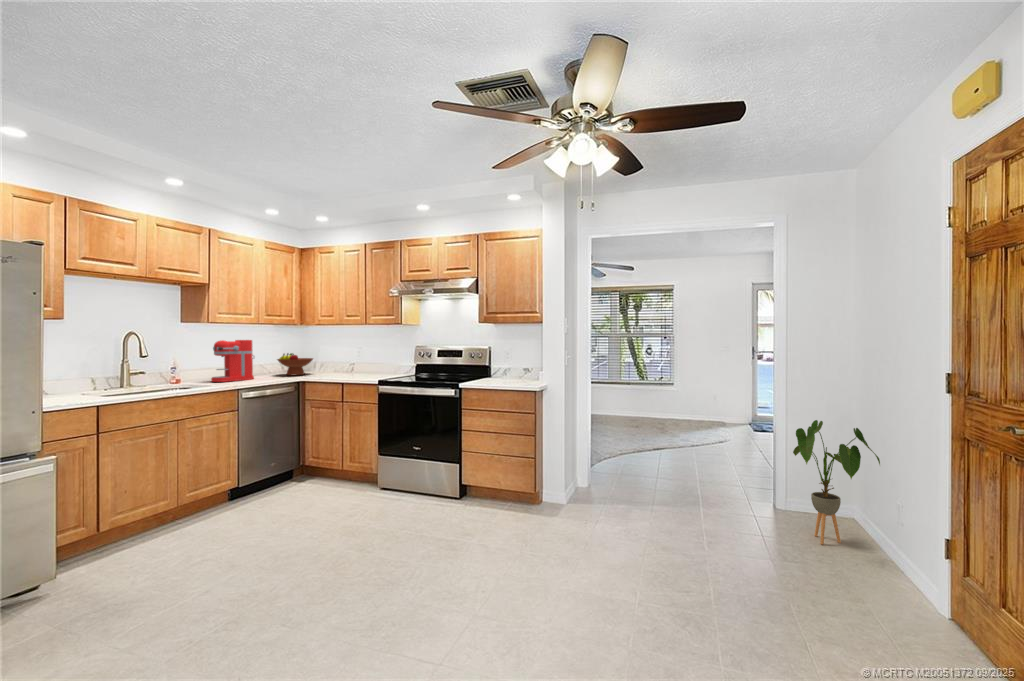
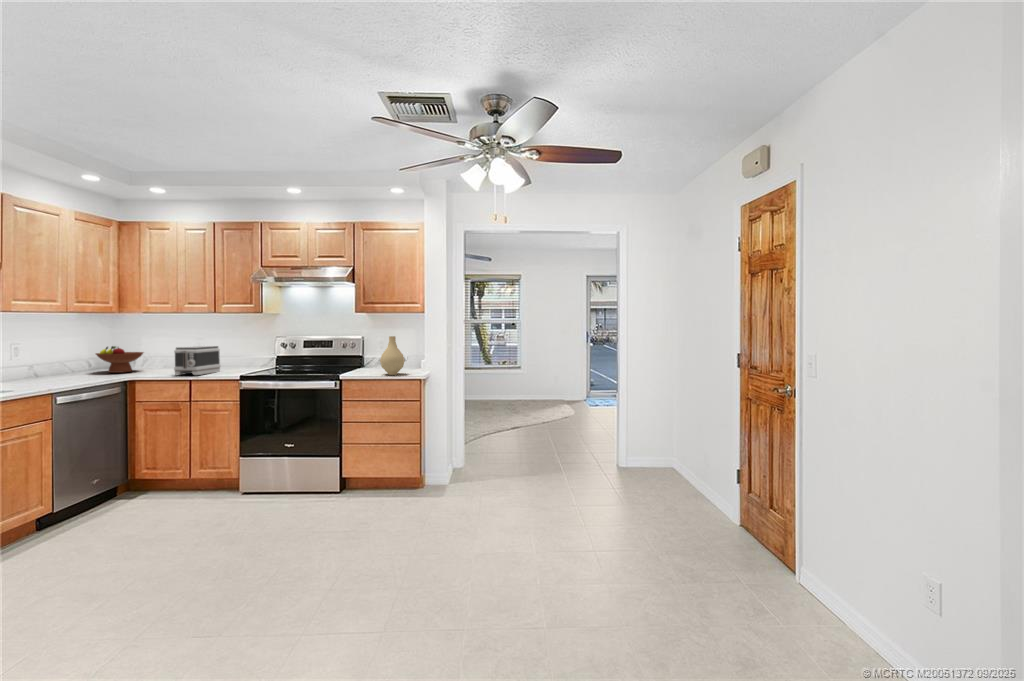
coffee maker: present [211,340,254,382] -> none [11,331,69,383]
vase: none [497,346,522,385] -> present [380,336,405,375]
toaster: none [328,354,368,380] -> present [174,346,220,375]
house plant: present [793,420,880,544] -> none [640,395,700,493]

